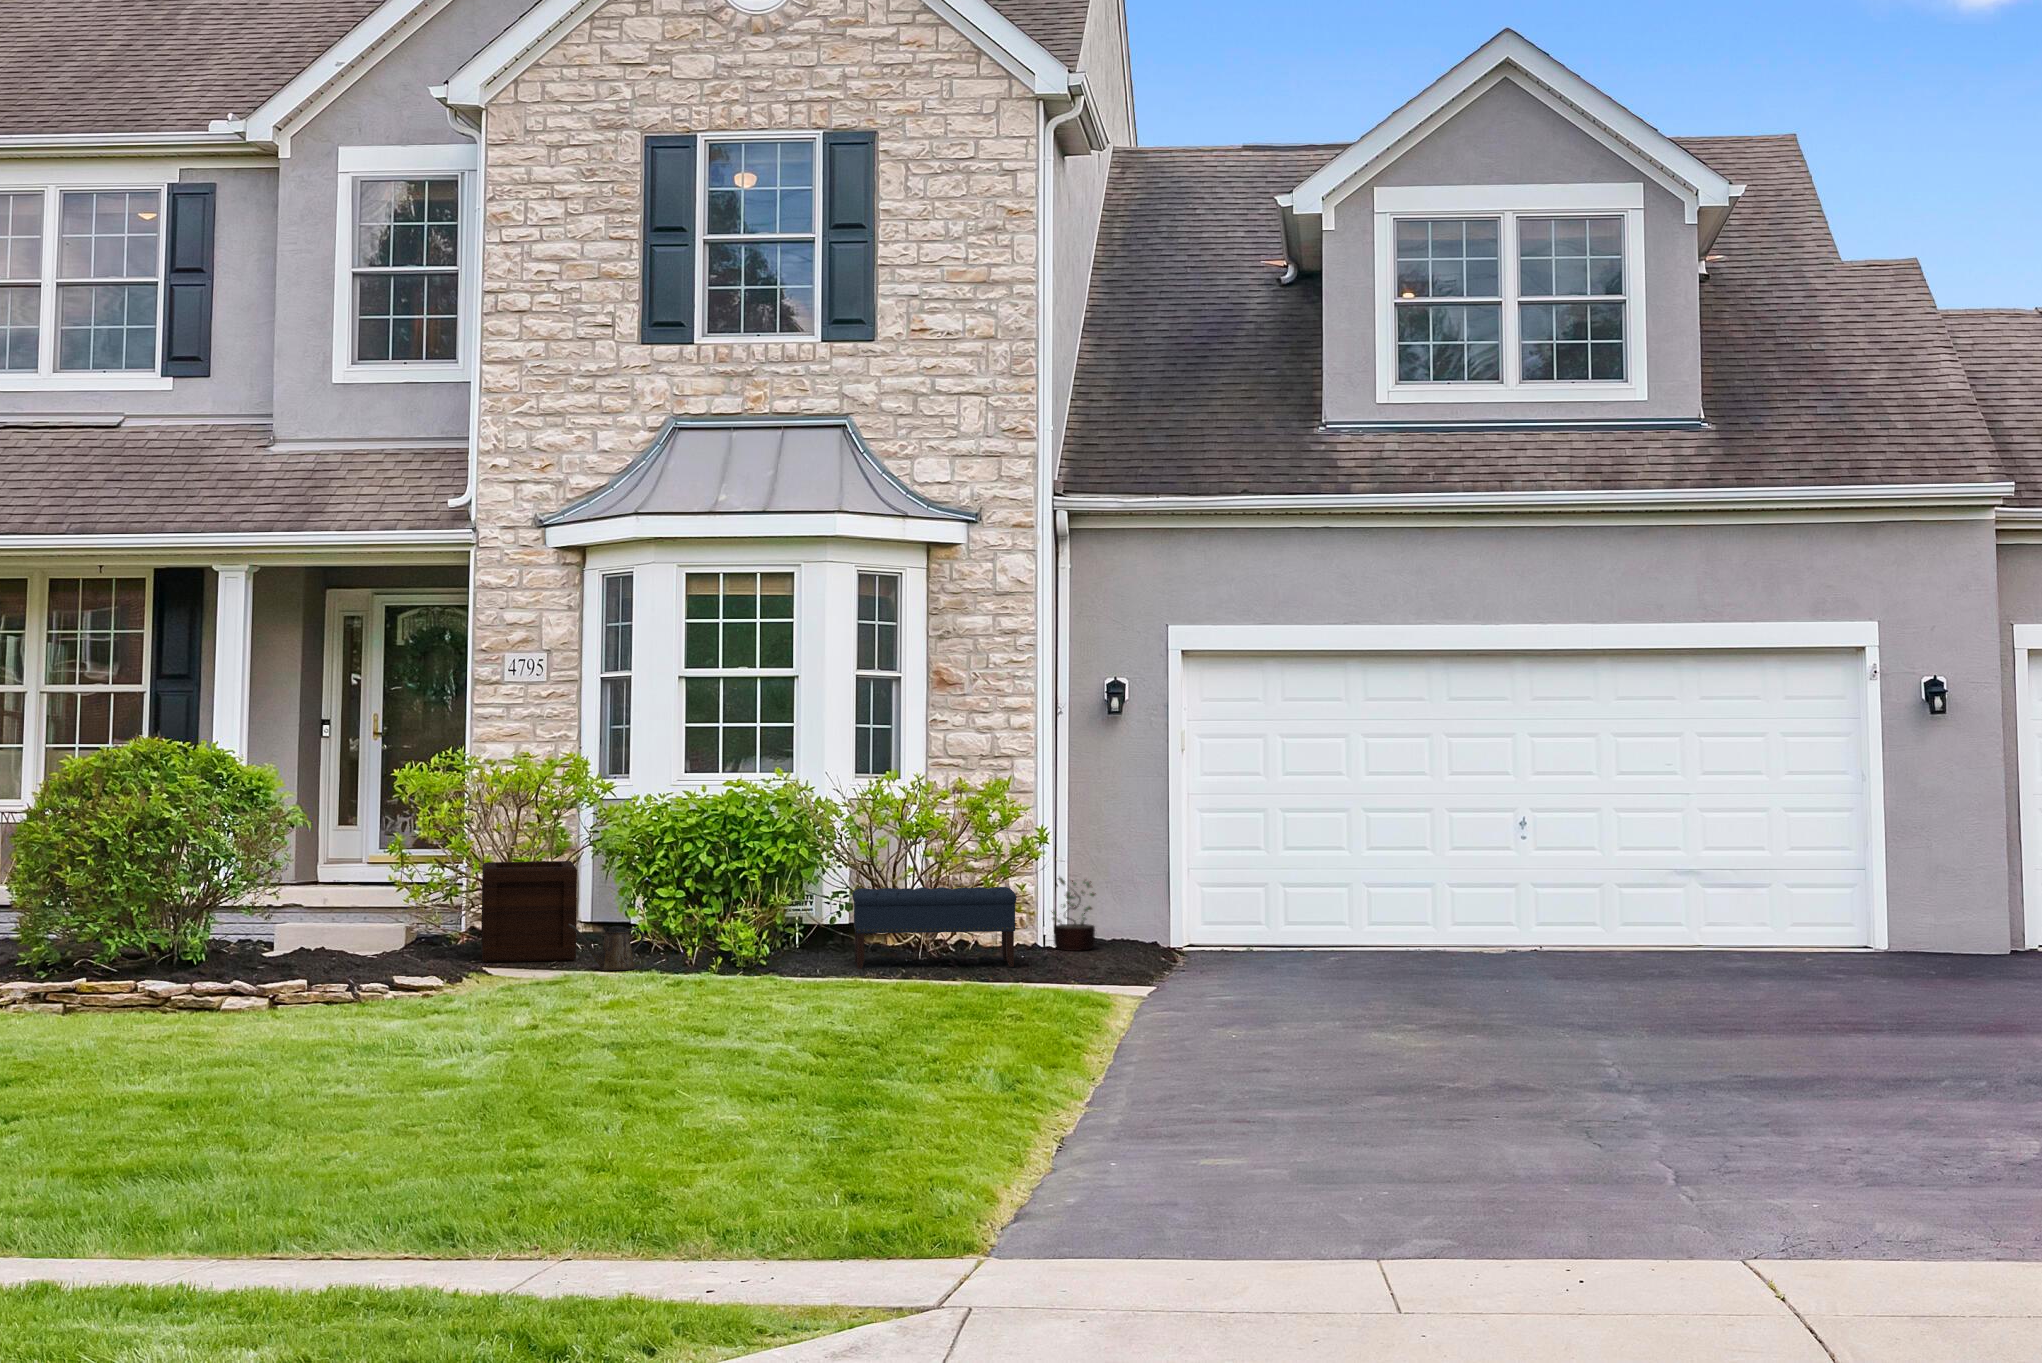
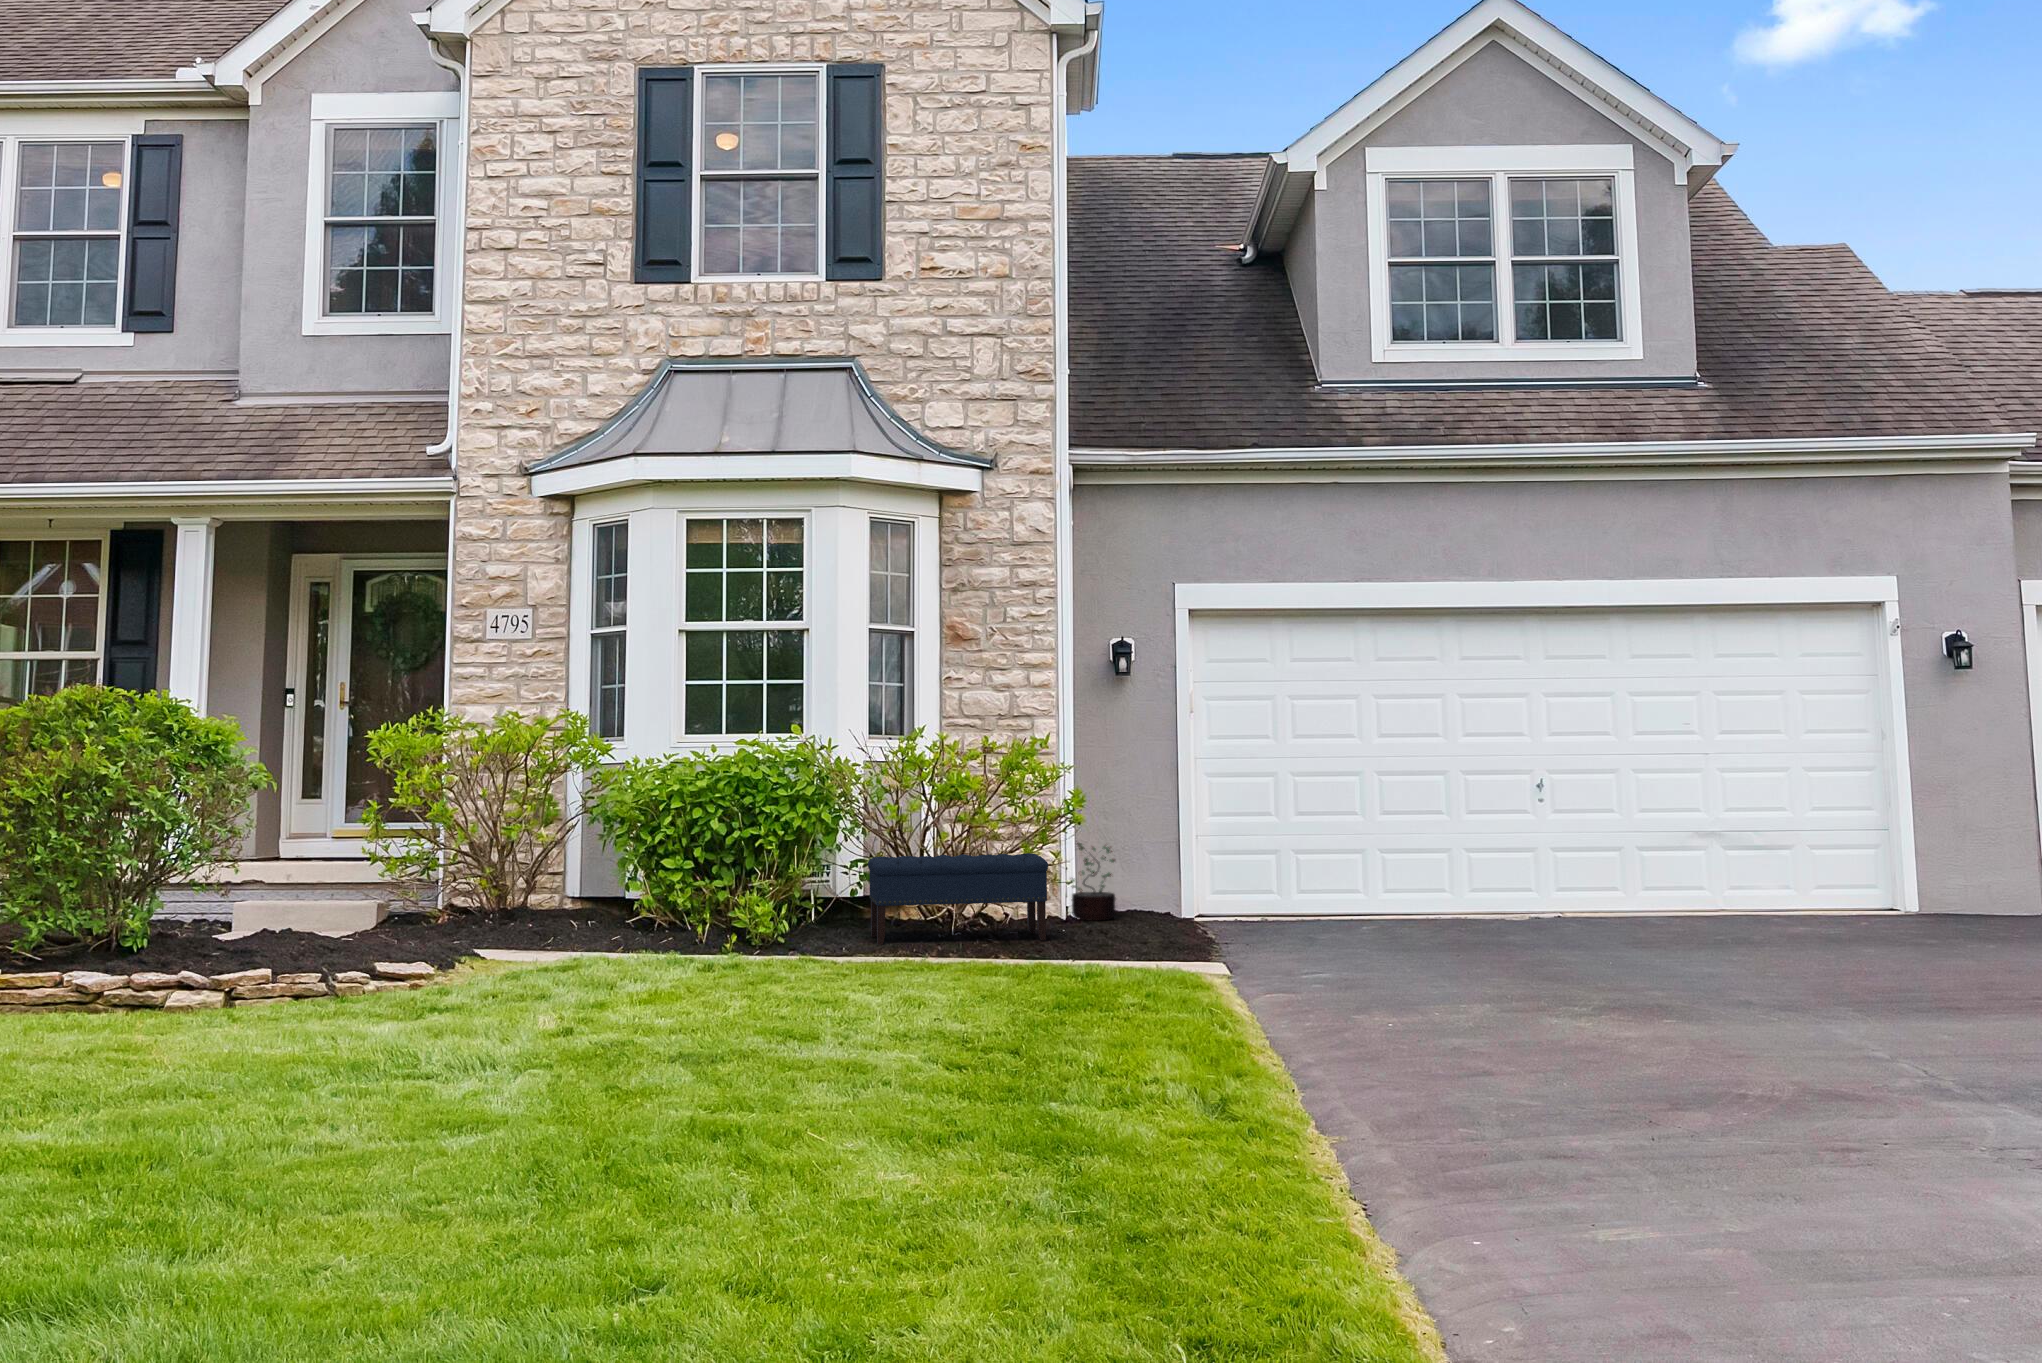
wooden crate: present [481,861,577,962] -> none [460,830,569,943]
watering can: present [568,924,644,971] -> none [561,900,644,951]

